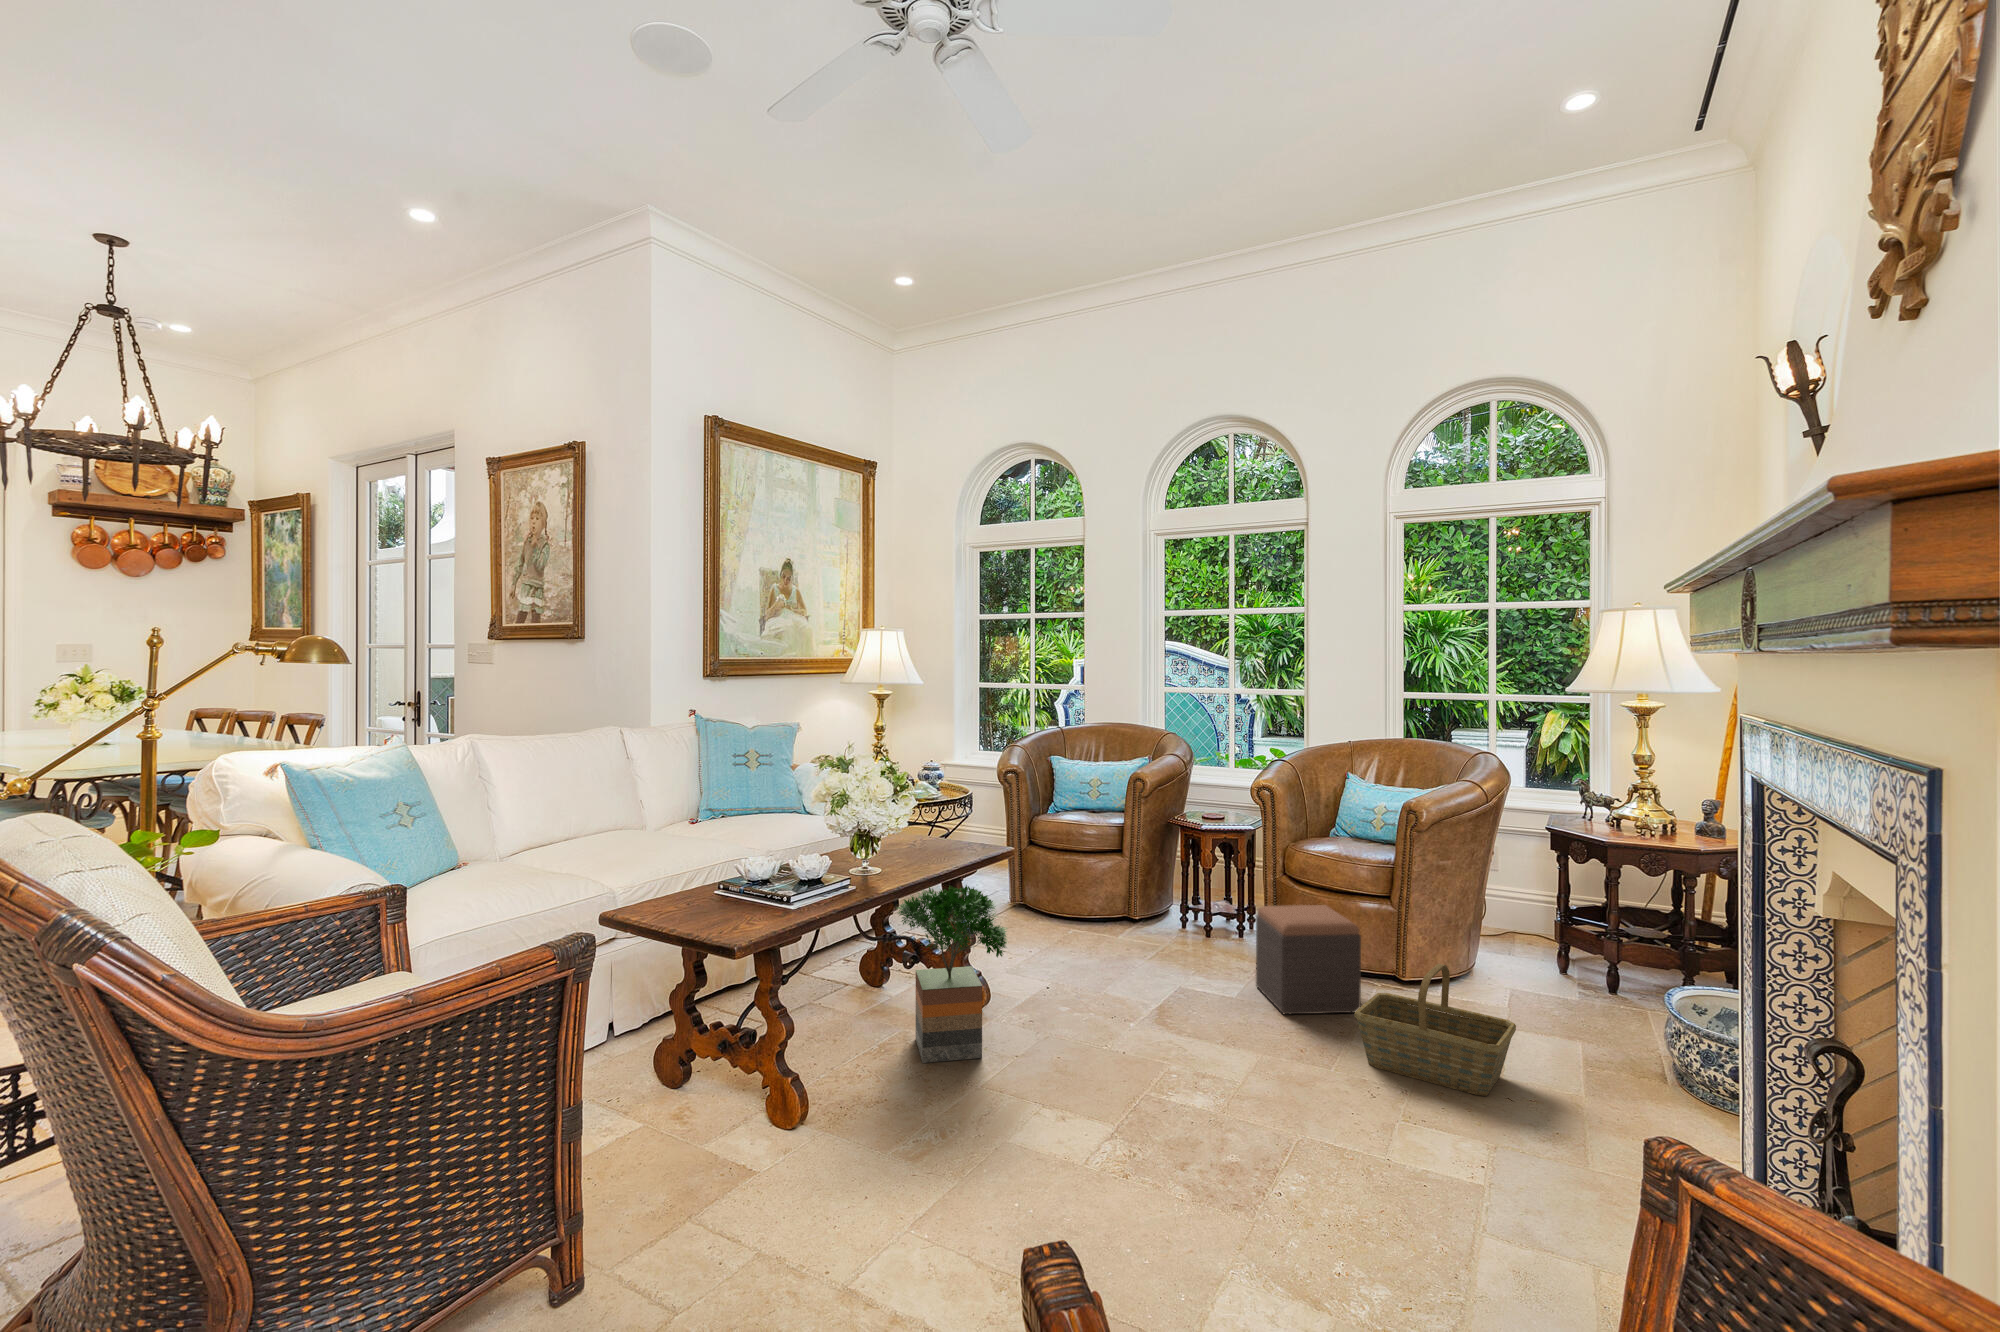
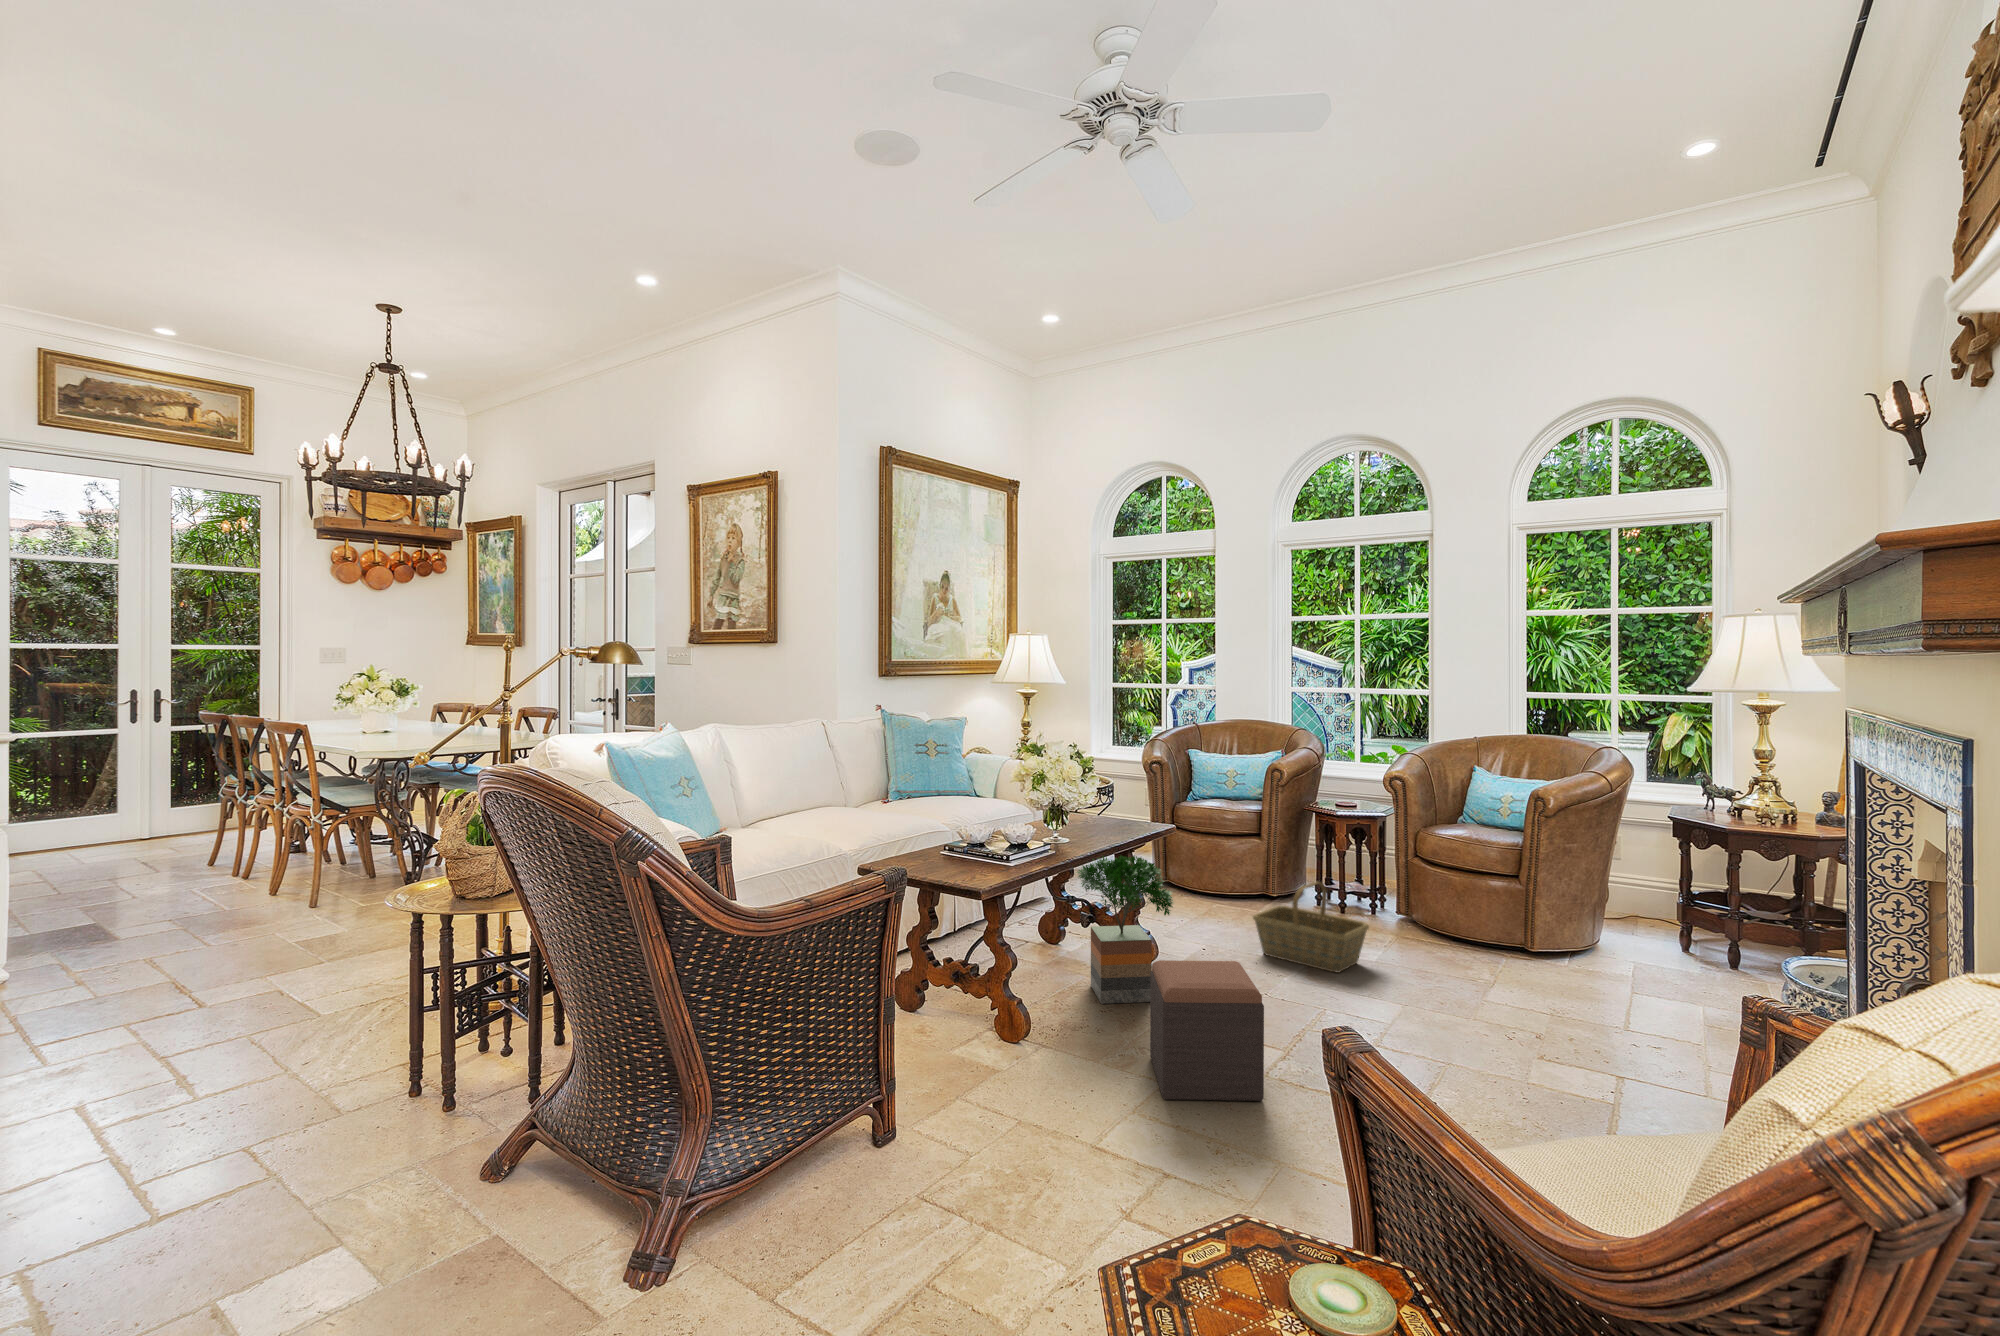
footstool: present [1256,905,1361,1014] -> present [1150,960,1264,1101]
basket: present [1354,964,1516,1096] -> present [1253,882,1369,973]

